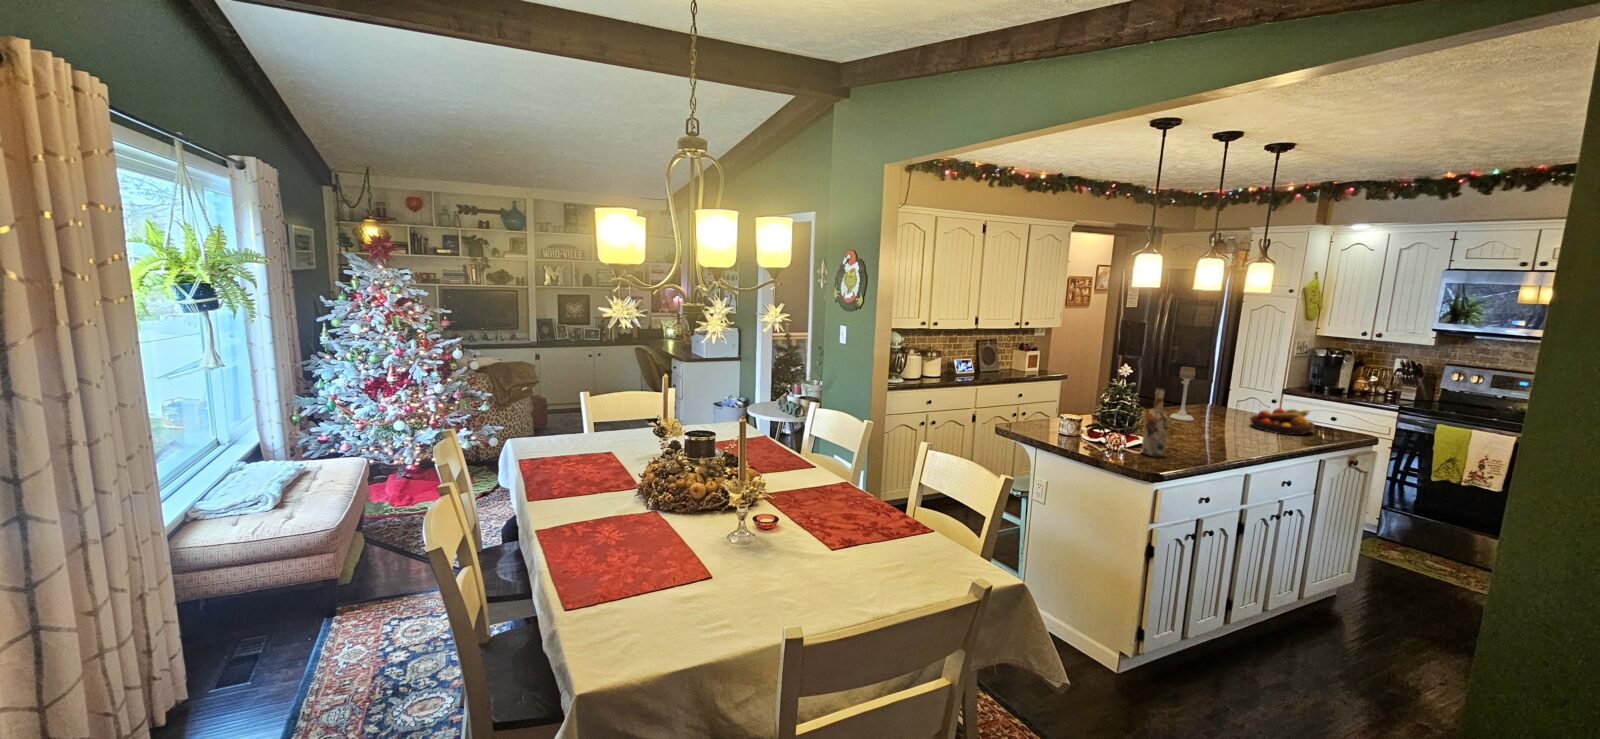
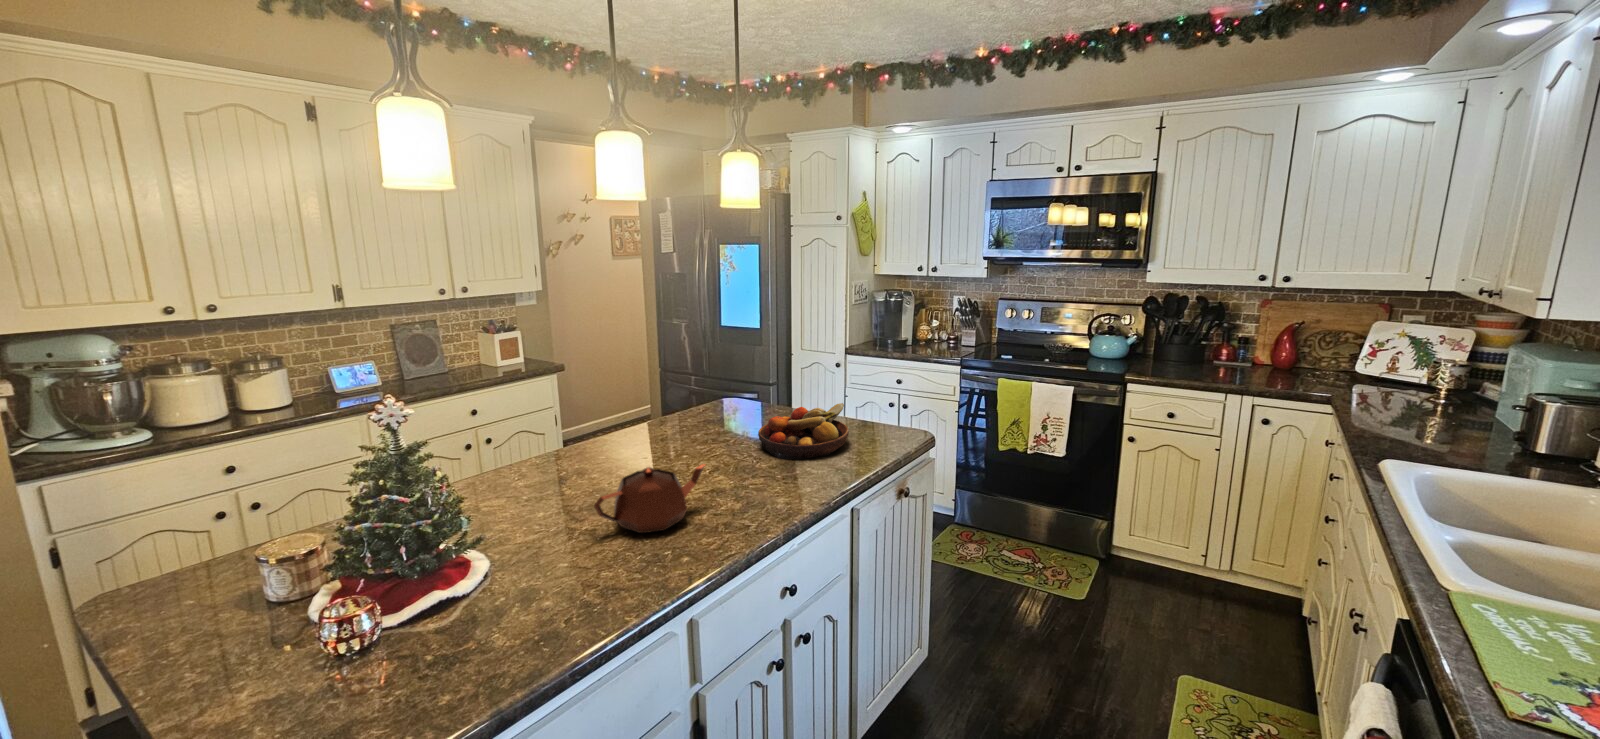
candle holder: present [1170,367,1195,421] -> none [635,352,675,454]
wine bottle: present [1142,388,1169,457] -> none [366,473,450,677]
teapot: none [1190,414,1241,443] -> present [594,465,705,533]

